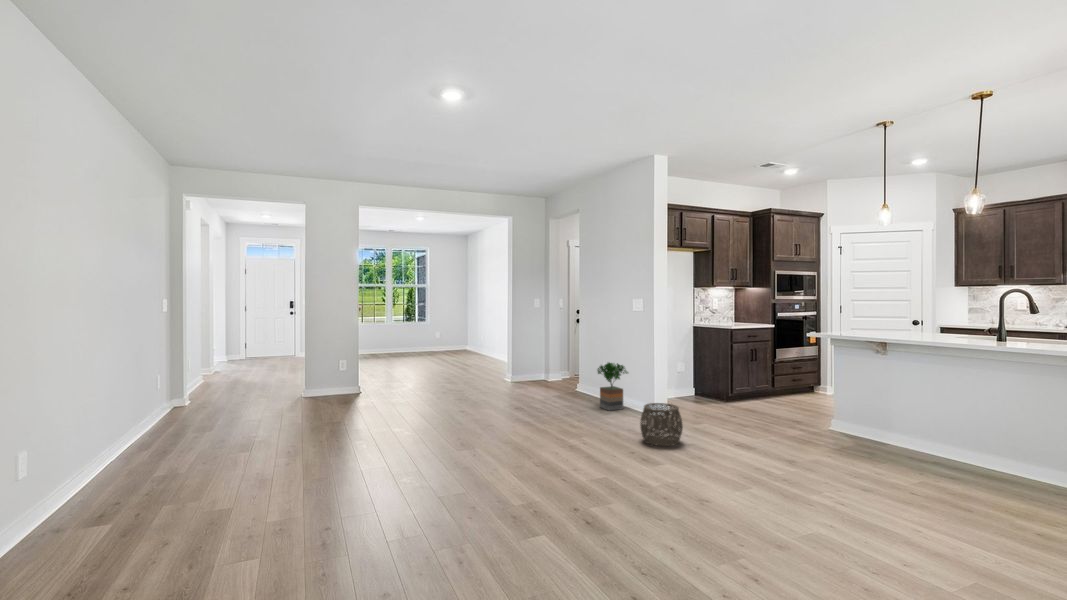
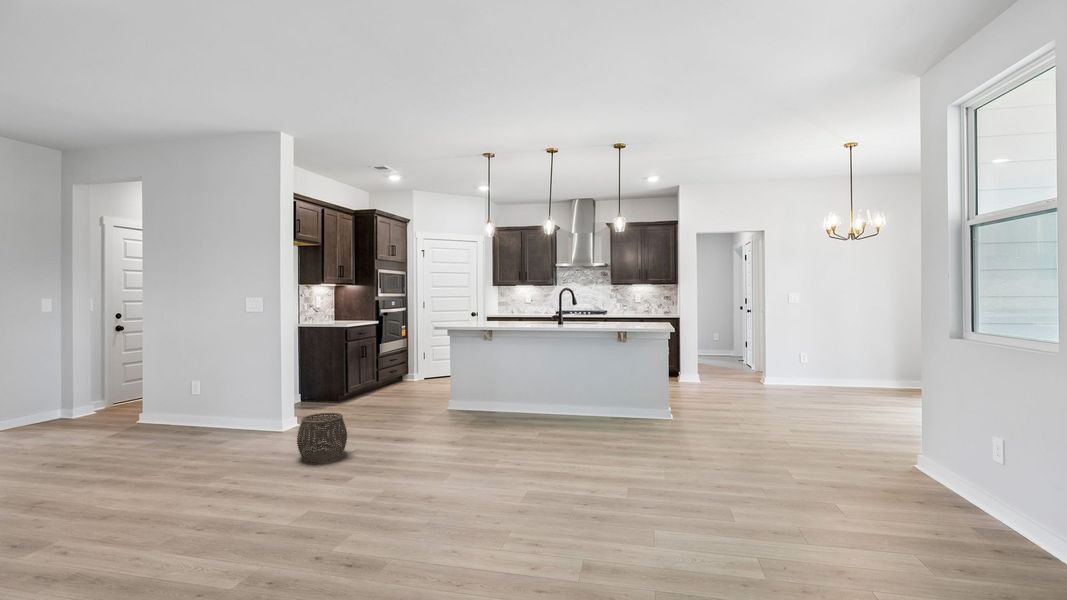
potted tree: present [598,363,628,411] -> none [199,377,245,438]

